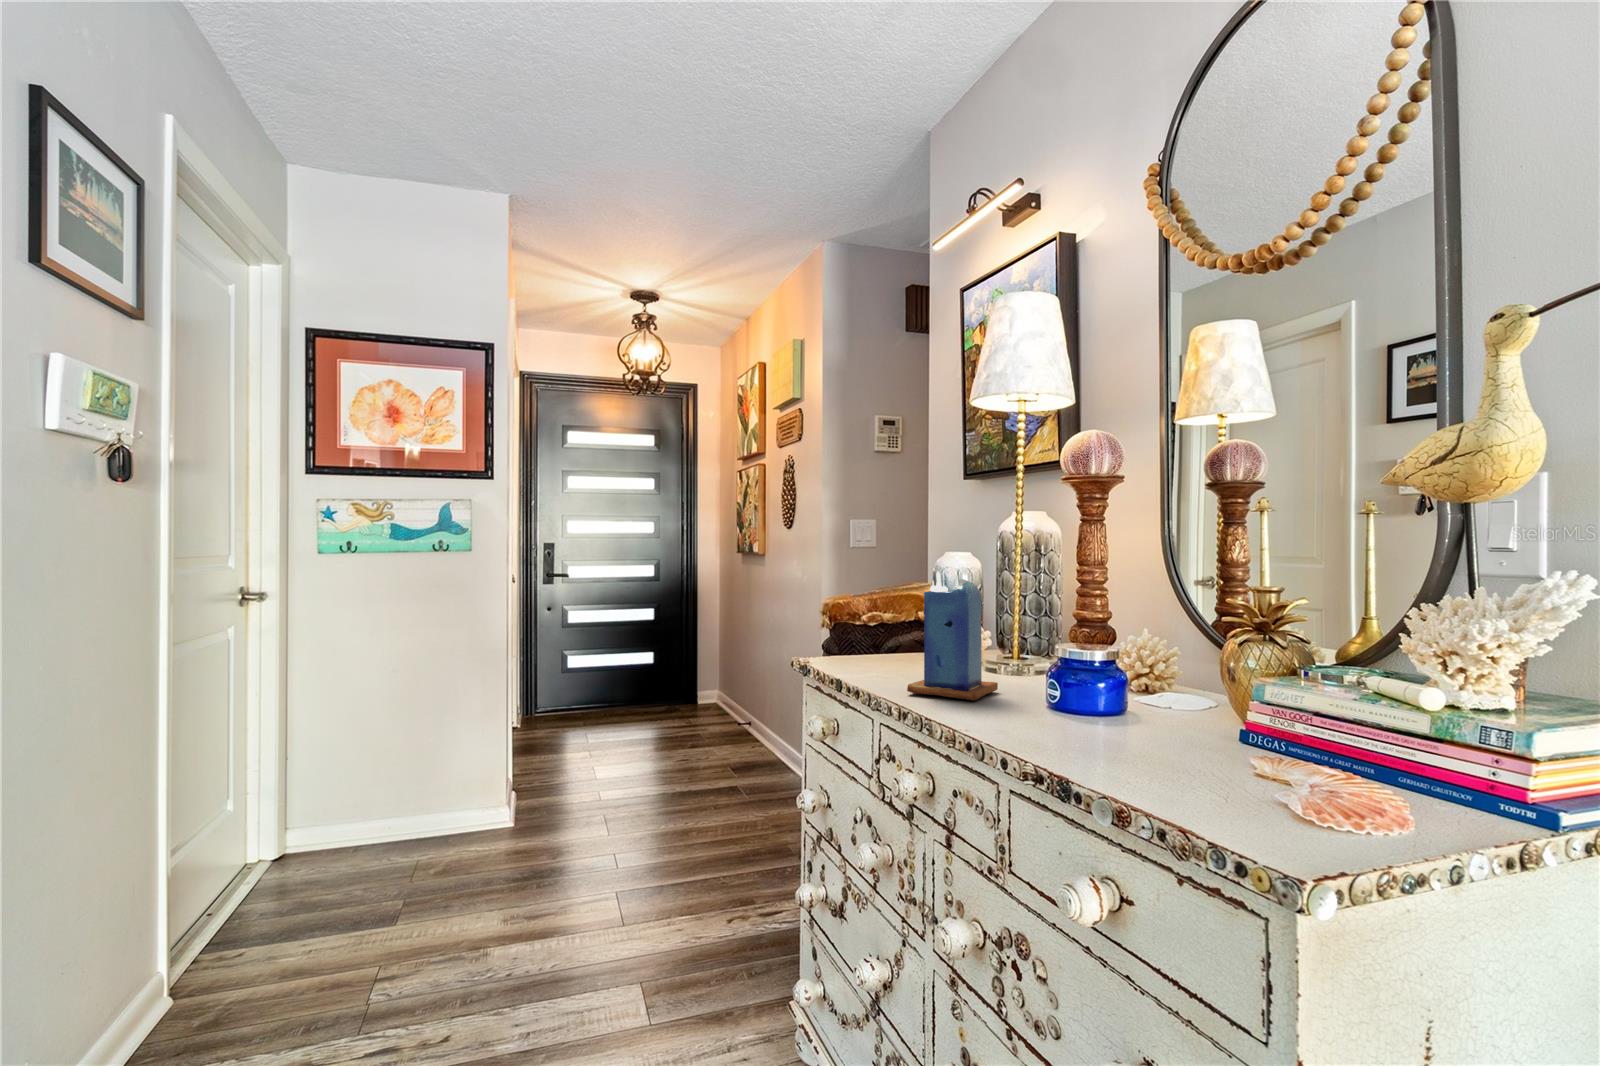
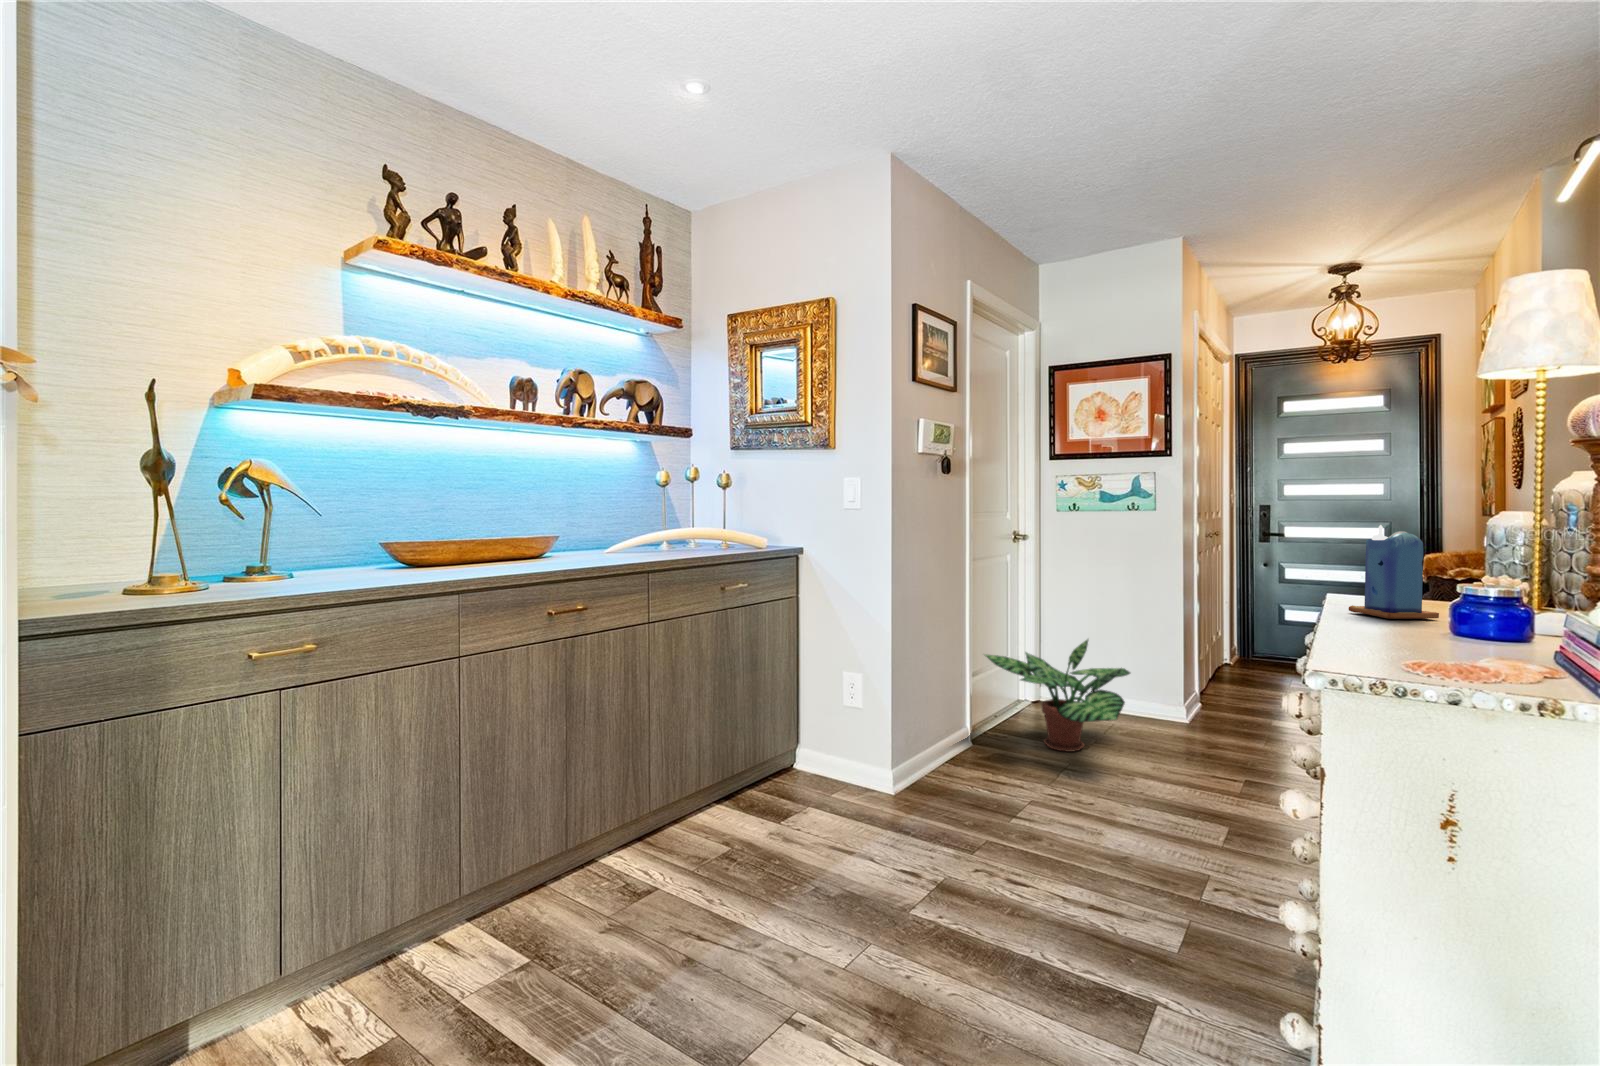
potted plant: none [194,748,472,948] -> present [985,639,1130,752]

